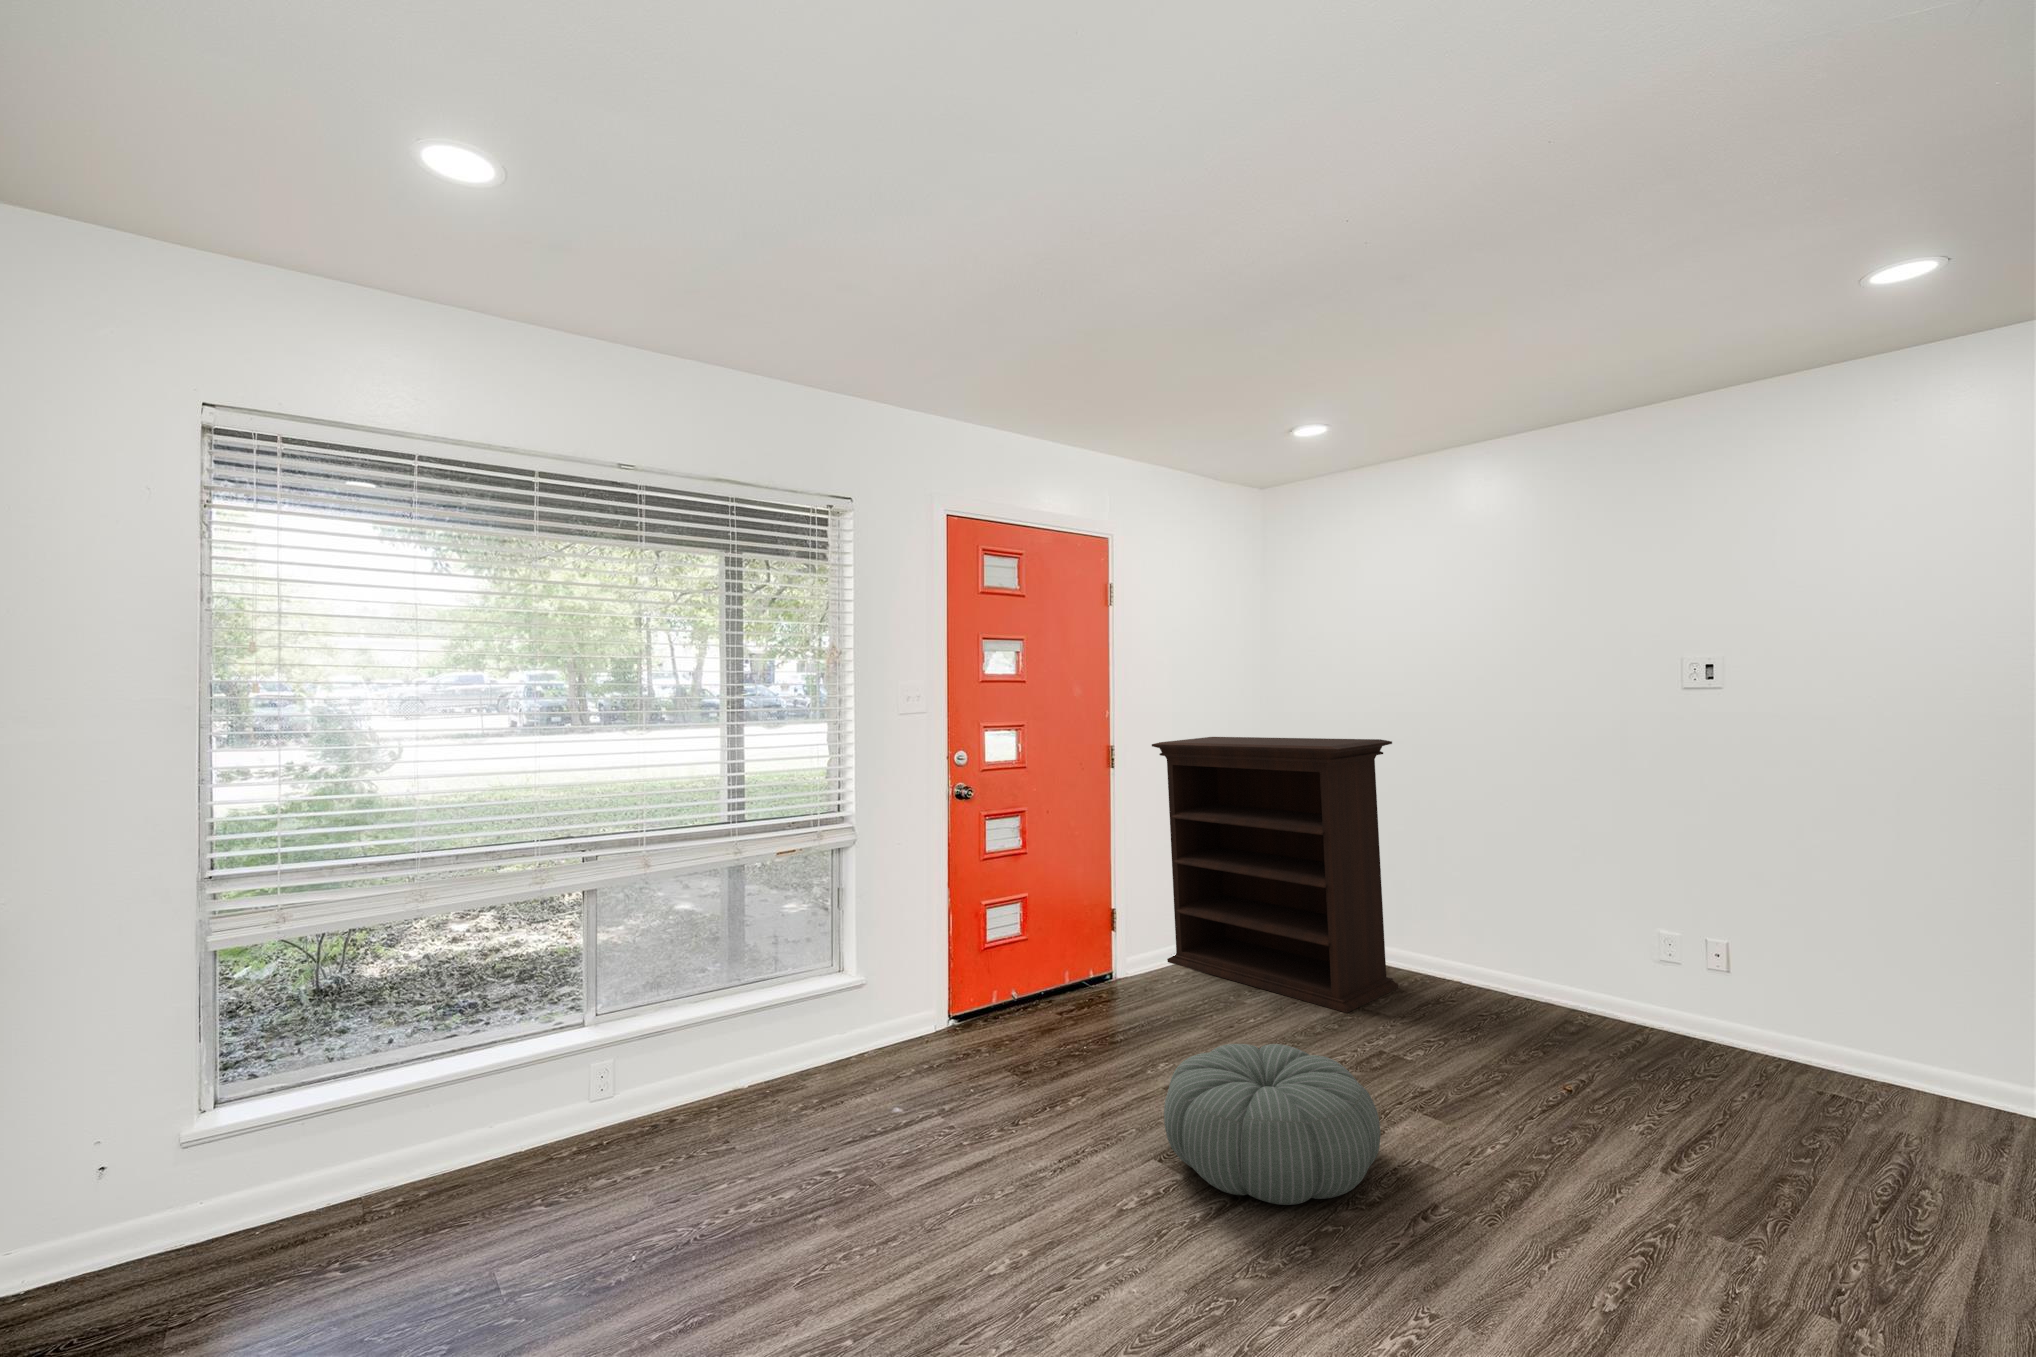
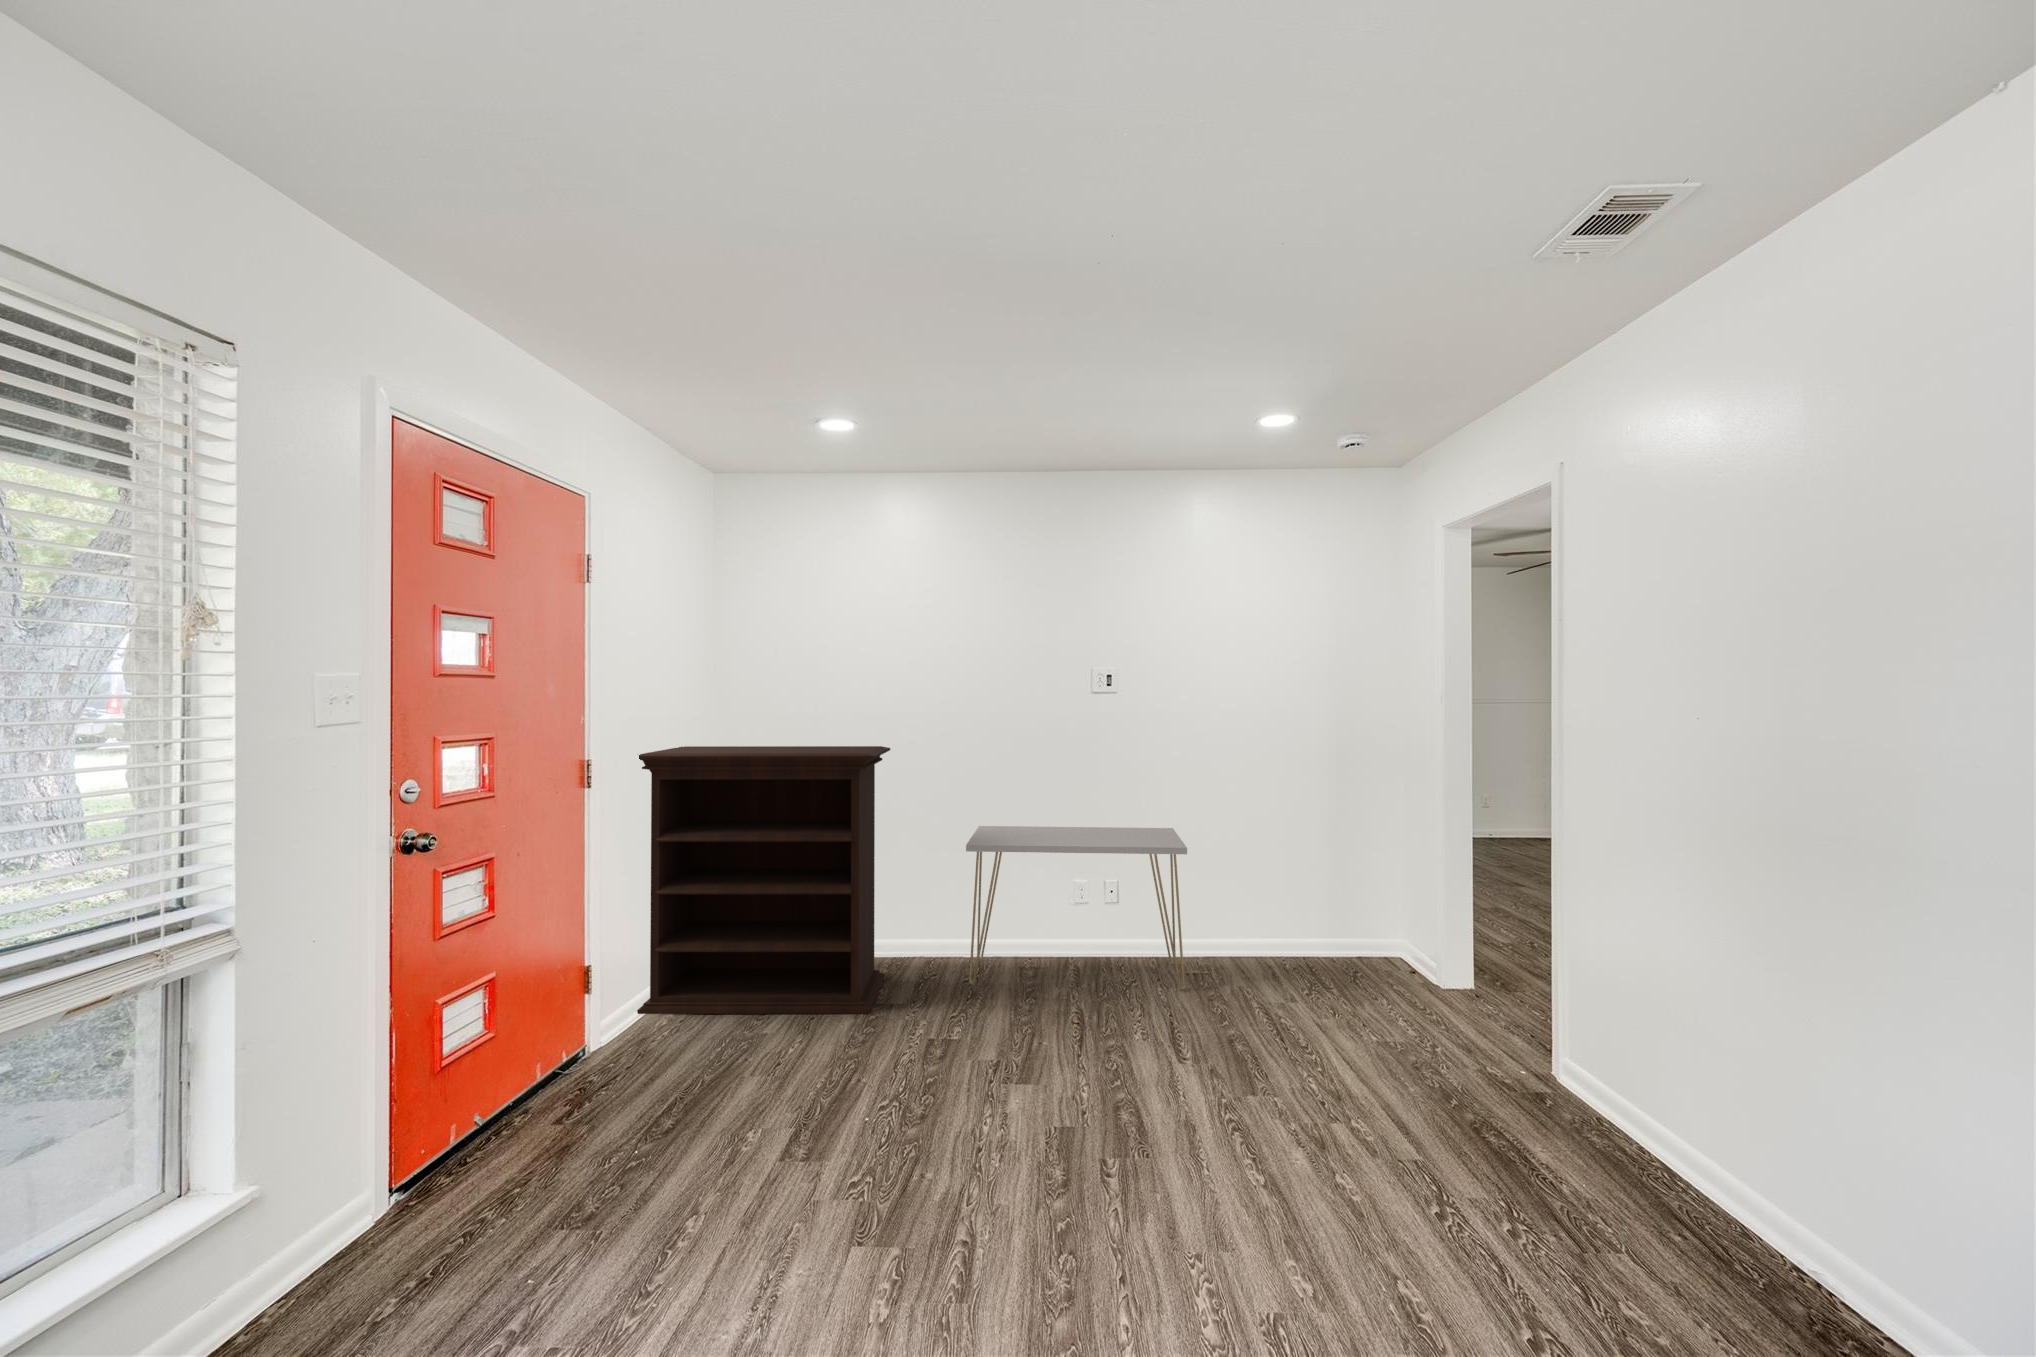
console table: none [1463,838,1841,1107] -> present [966,826,1187,990]
pouf: present [1164,1044,1380,1205] -> none [845,1058,1066,1241]

